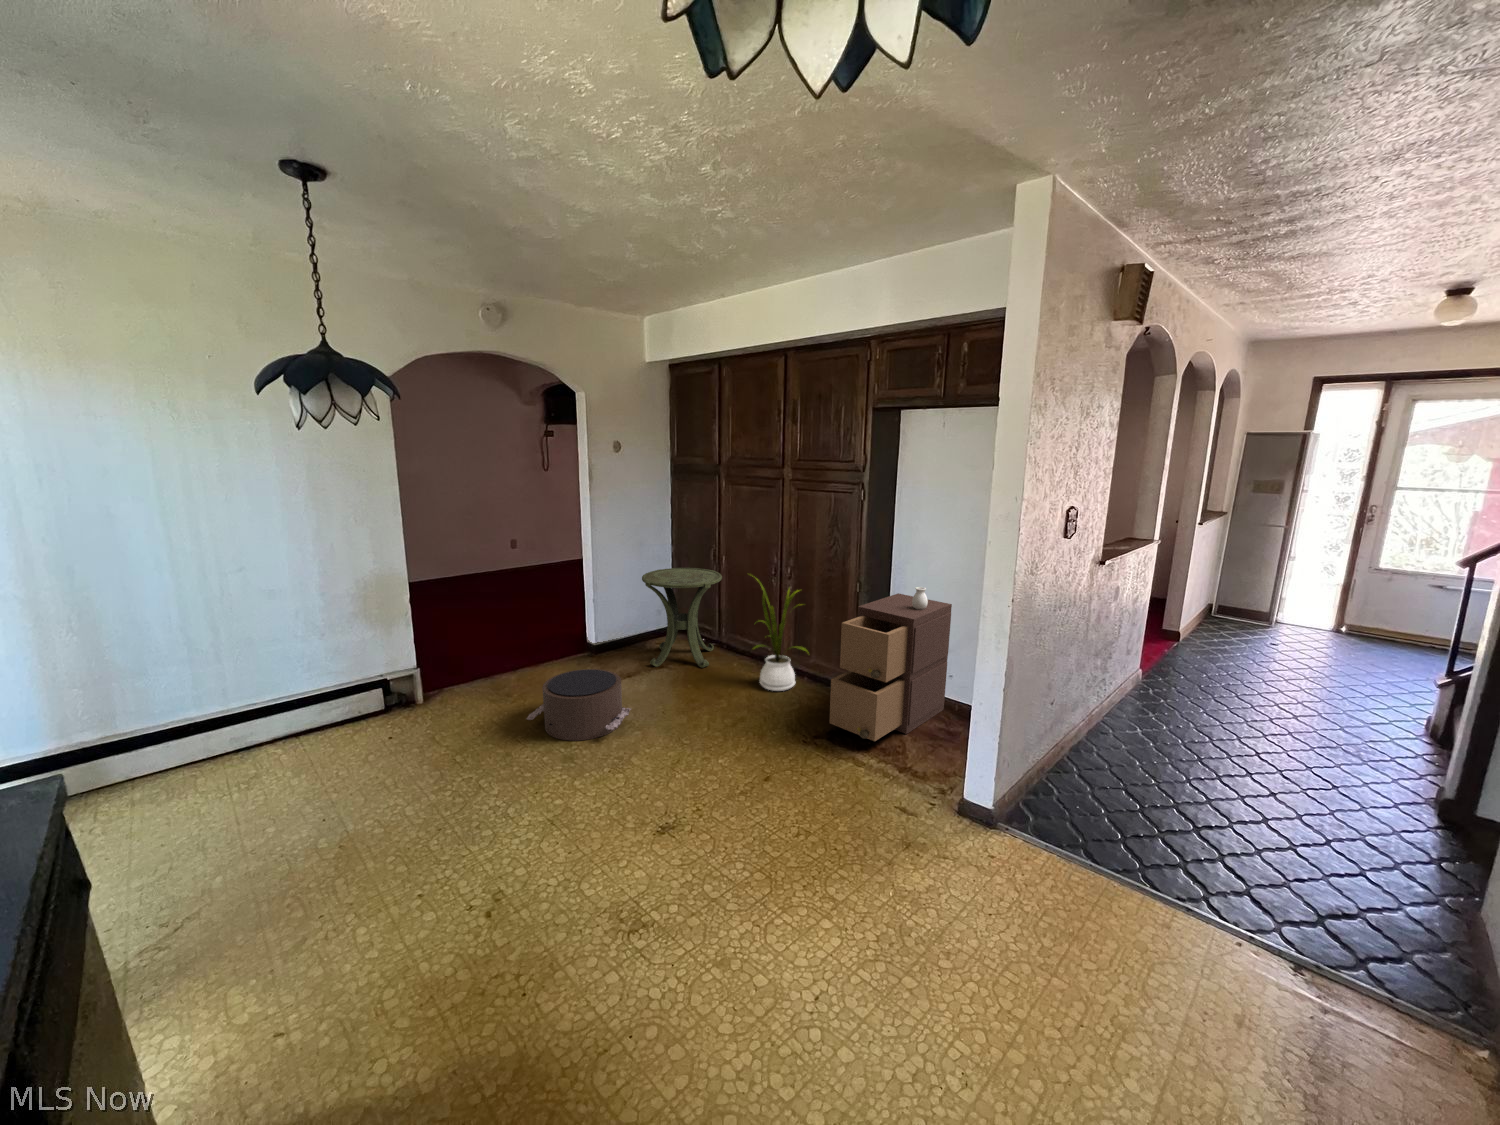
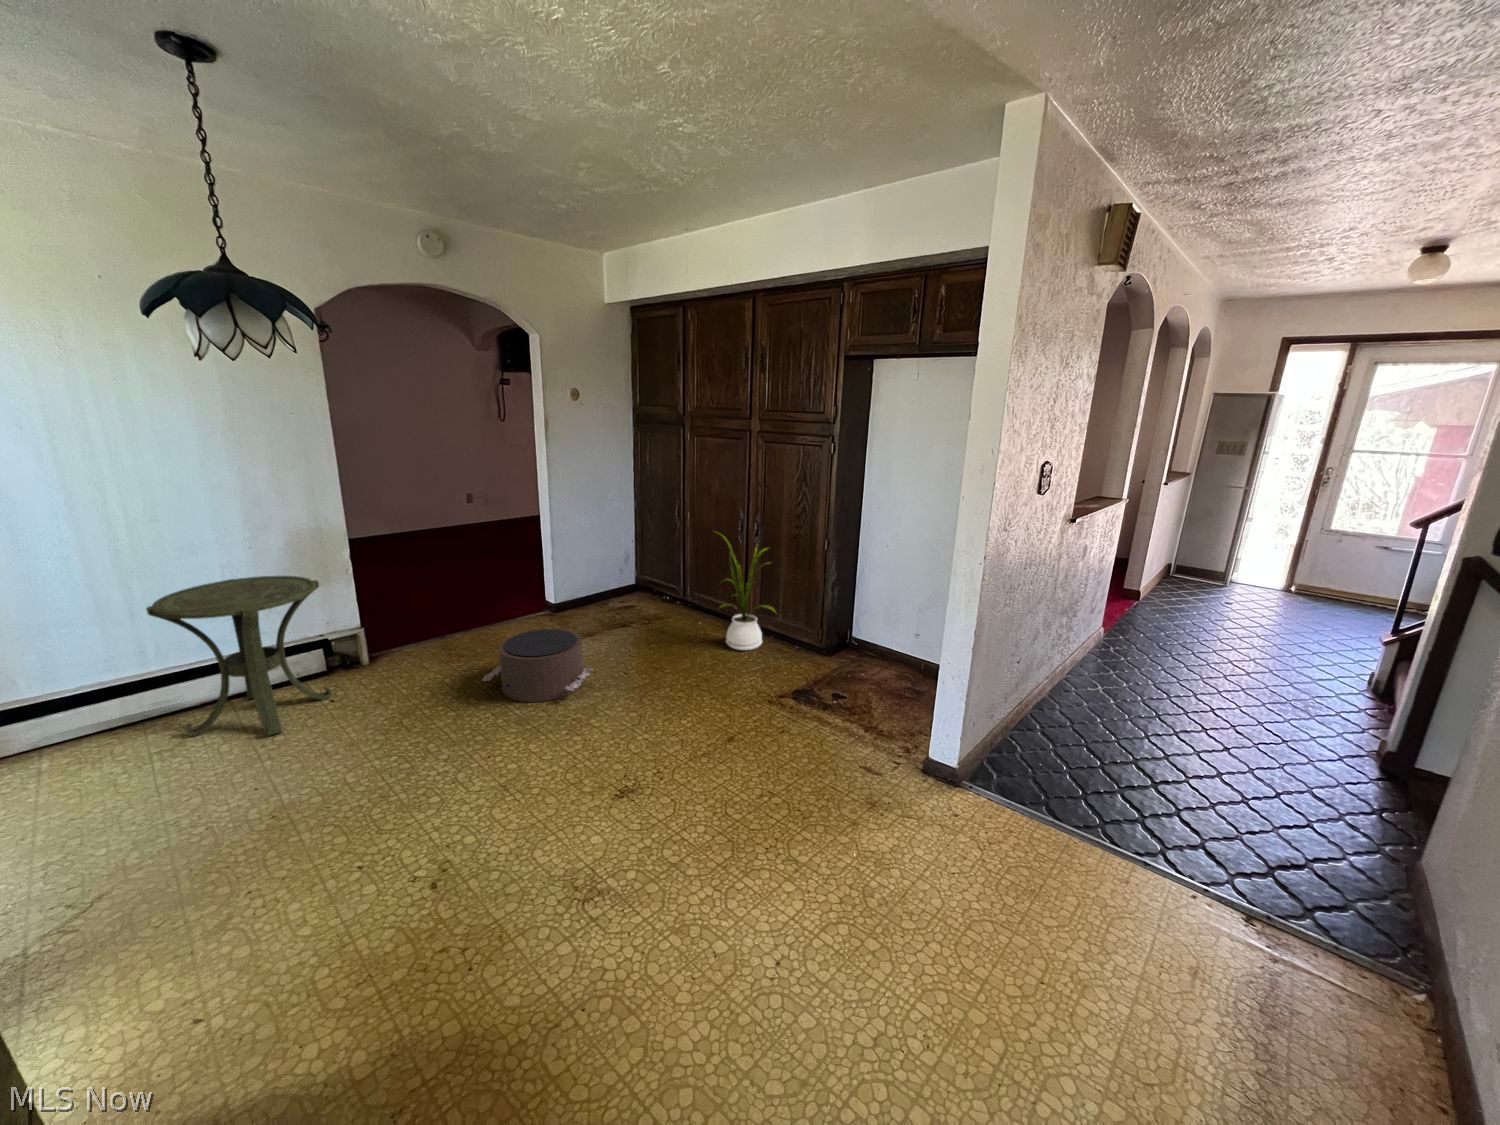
side table: present [642,568,722,668] -> present [146,576,332,736]
storage cabinet: present [829,587,952,741] -> none [796,545,921,701]

